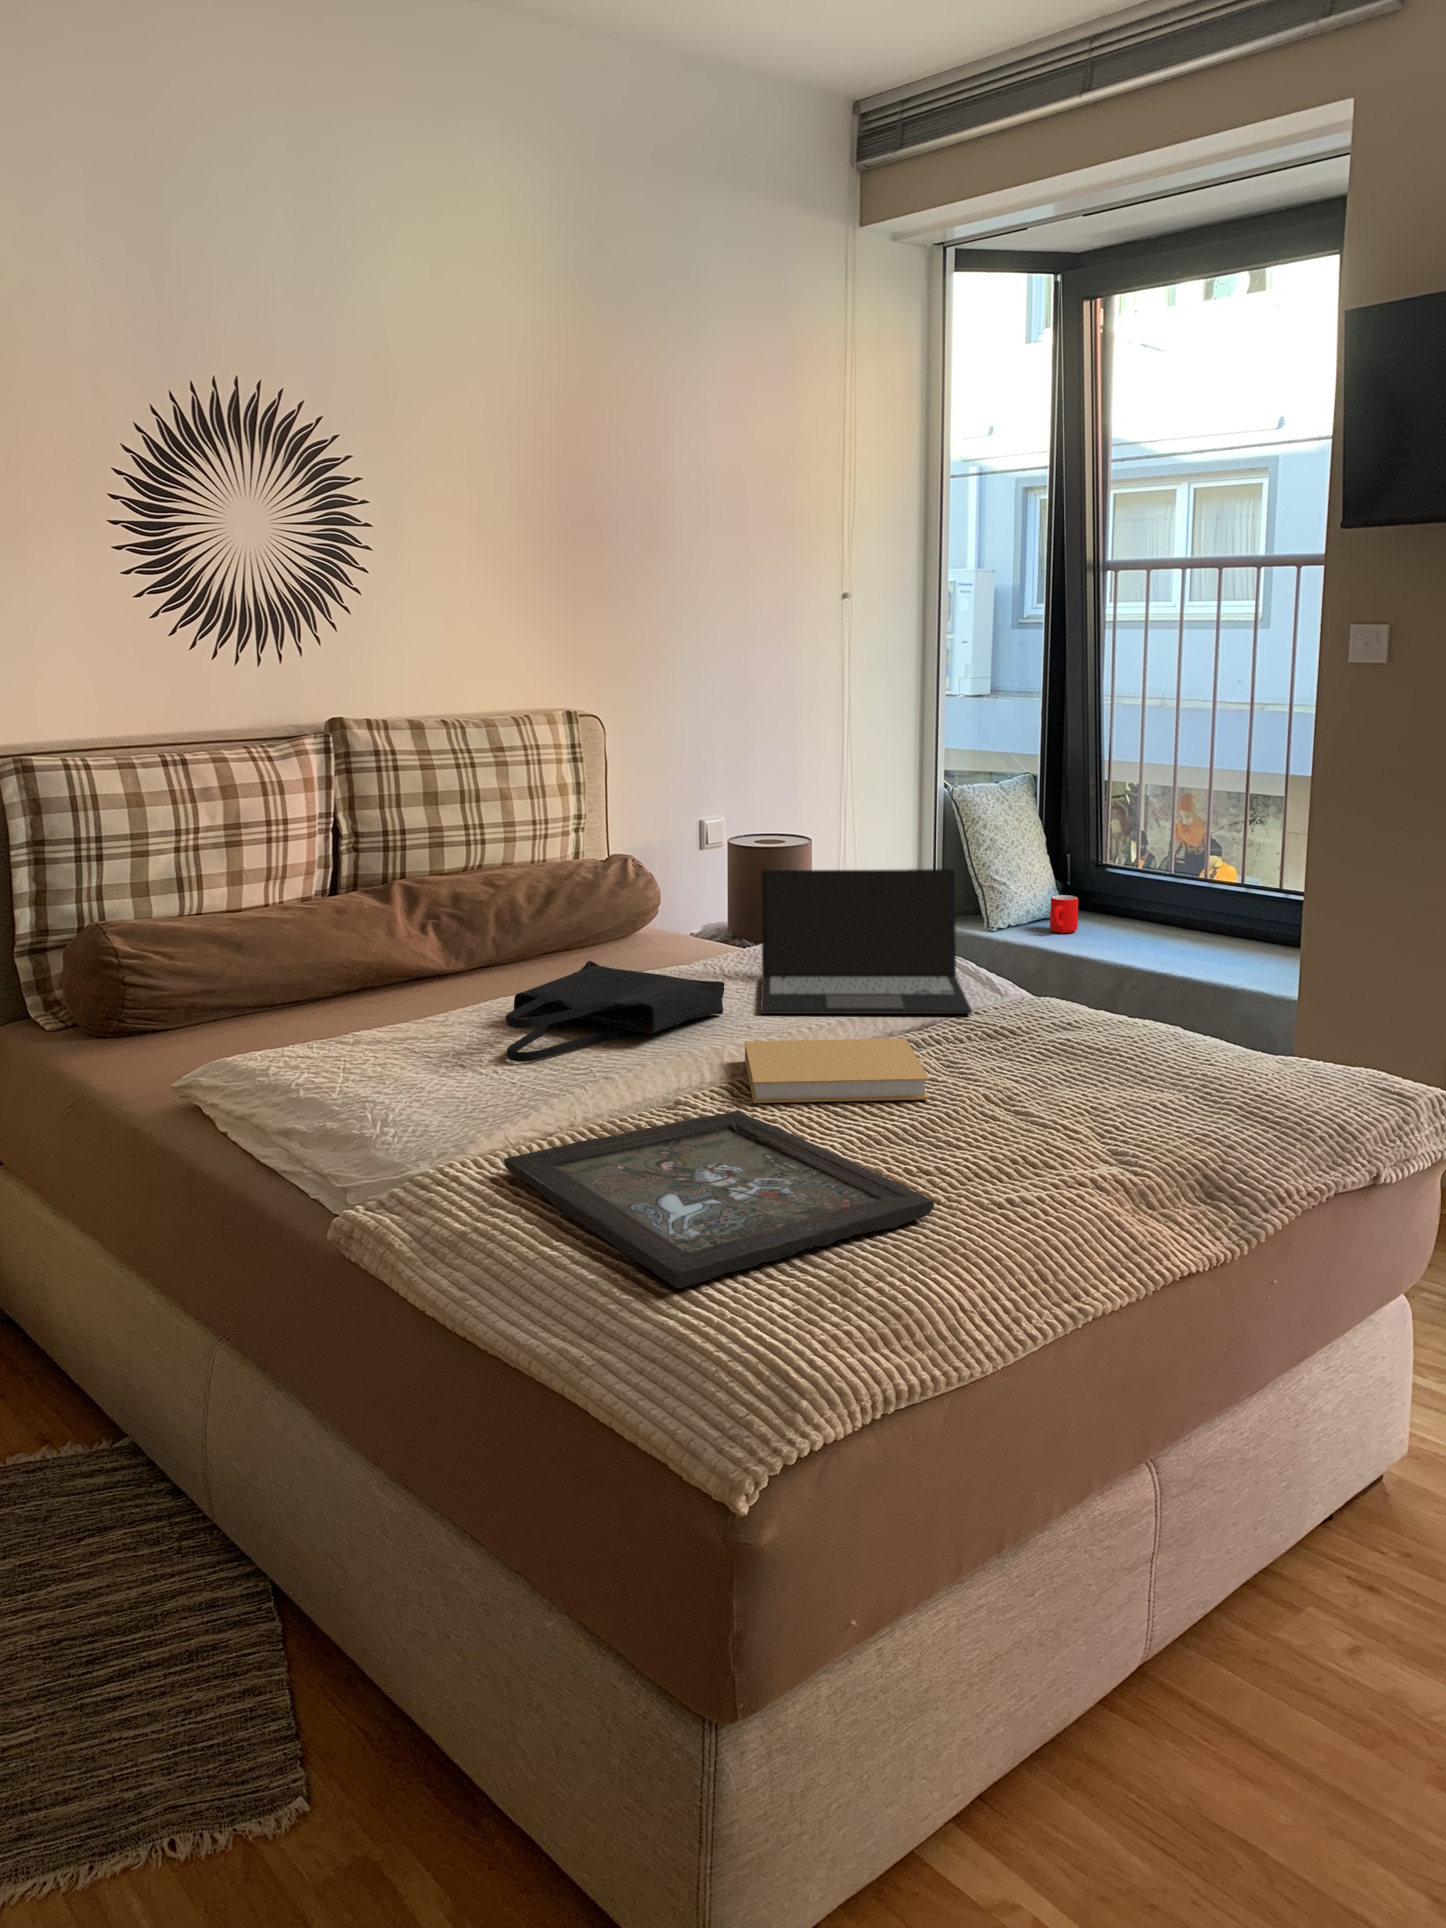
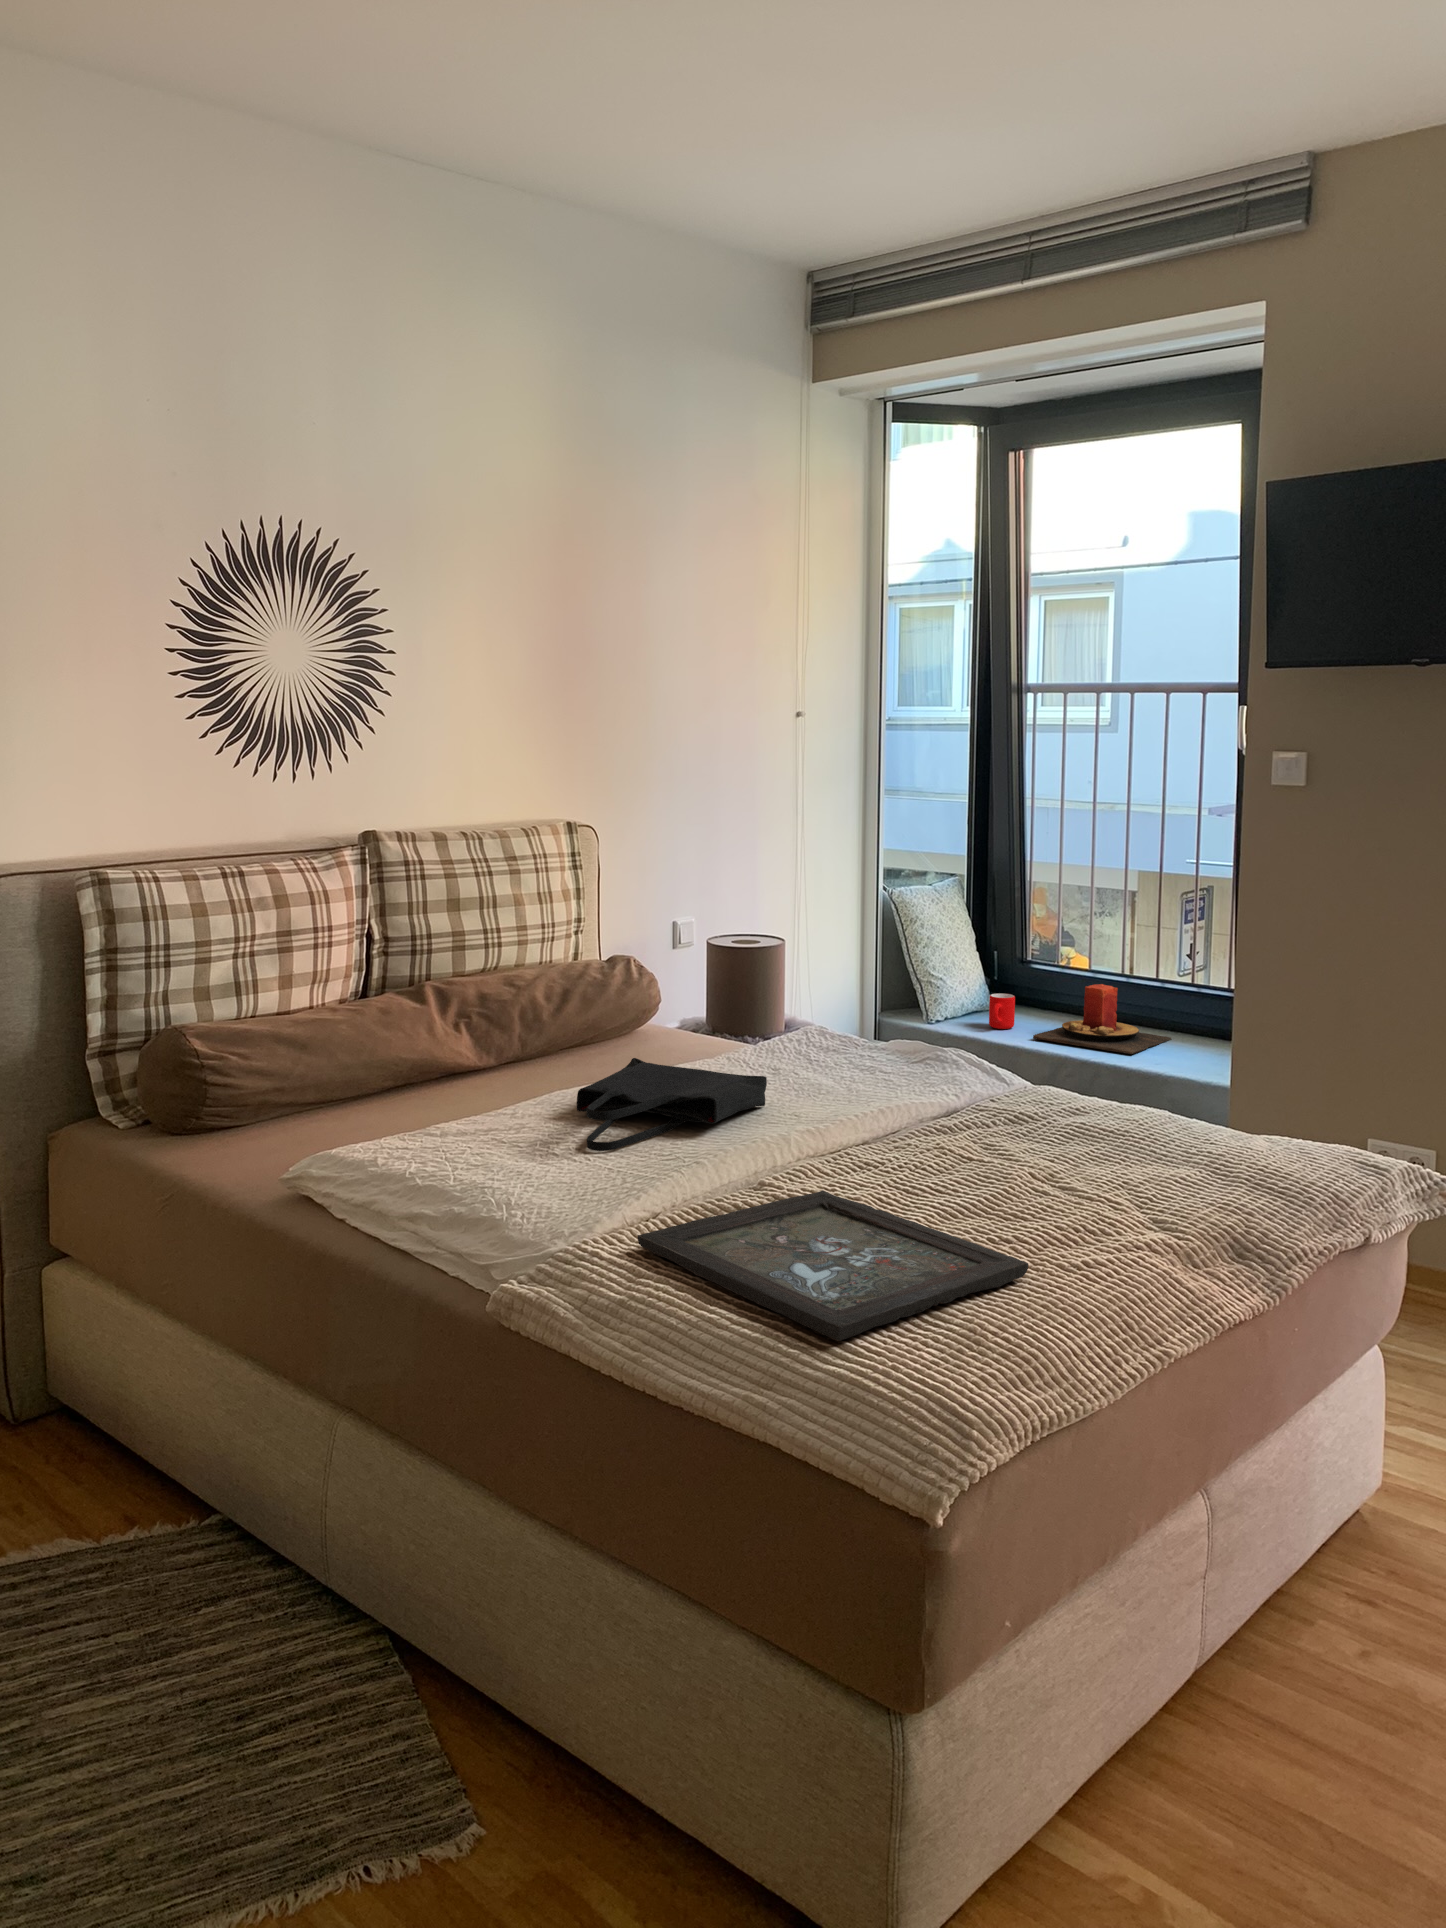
laptop: present [760,869,972,1014] -> none [783,973,988,1105]
candle: none [1094,885,1248,961] -> present [1033,984,1171,1054]
book: present [745,1038,929,1103] -> none [804,1125,982,1184]

